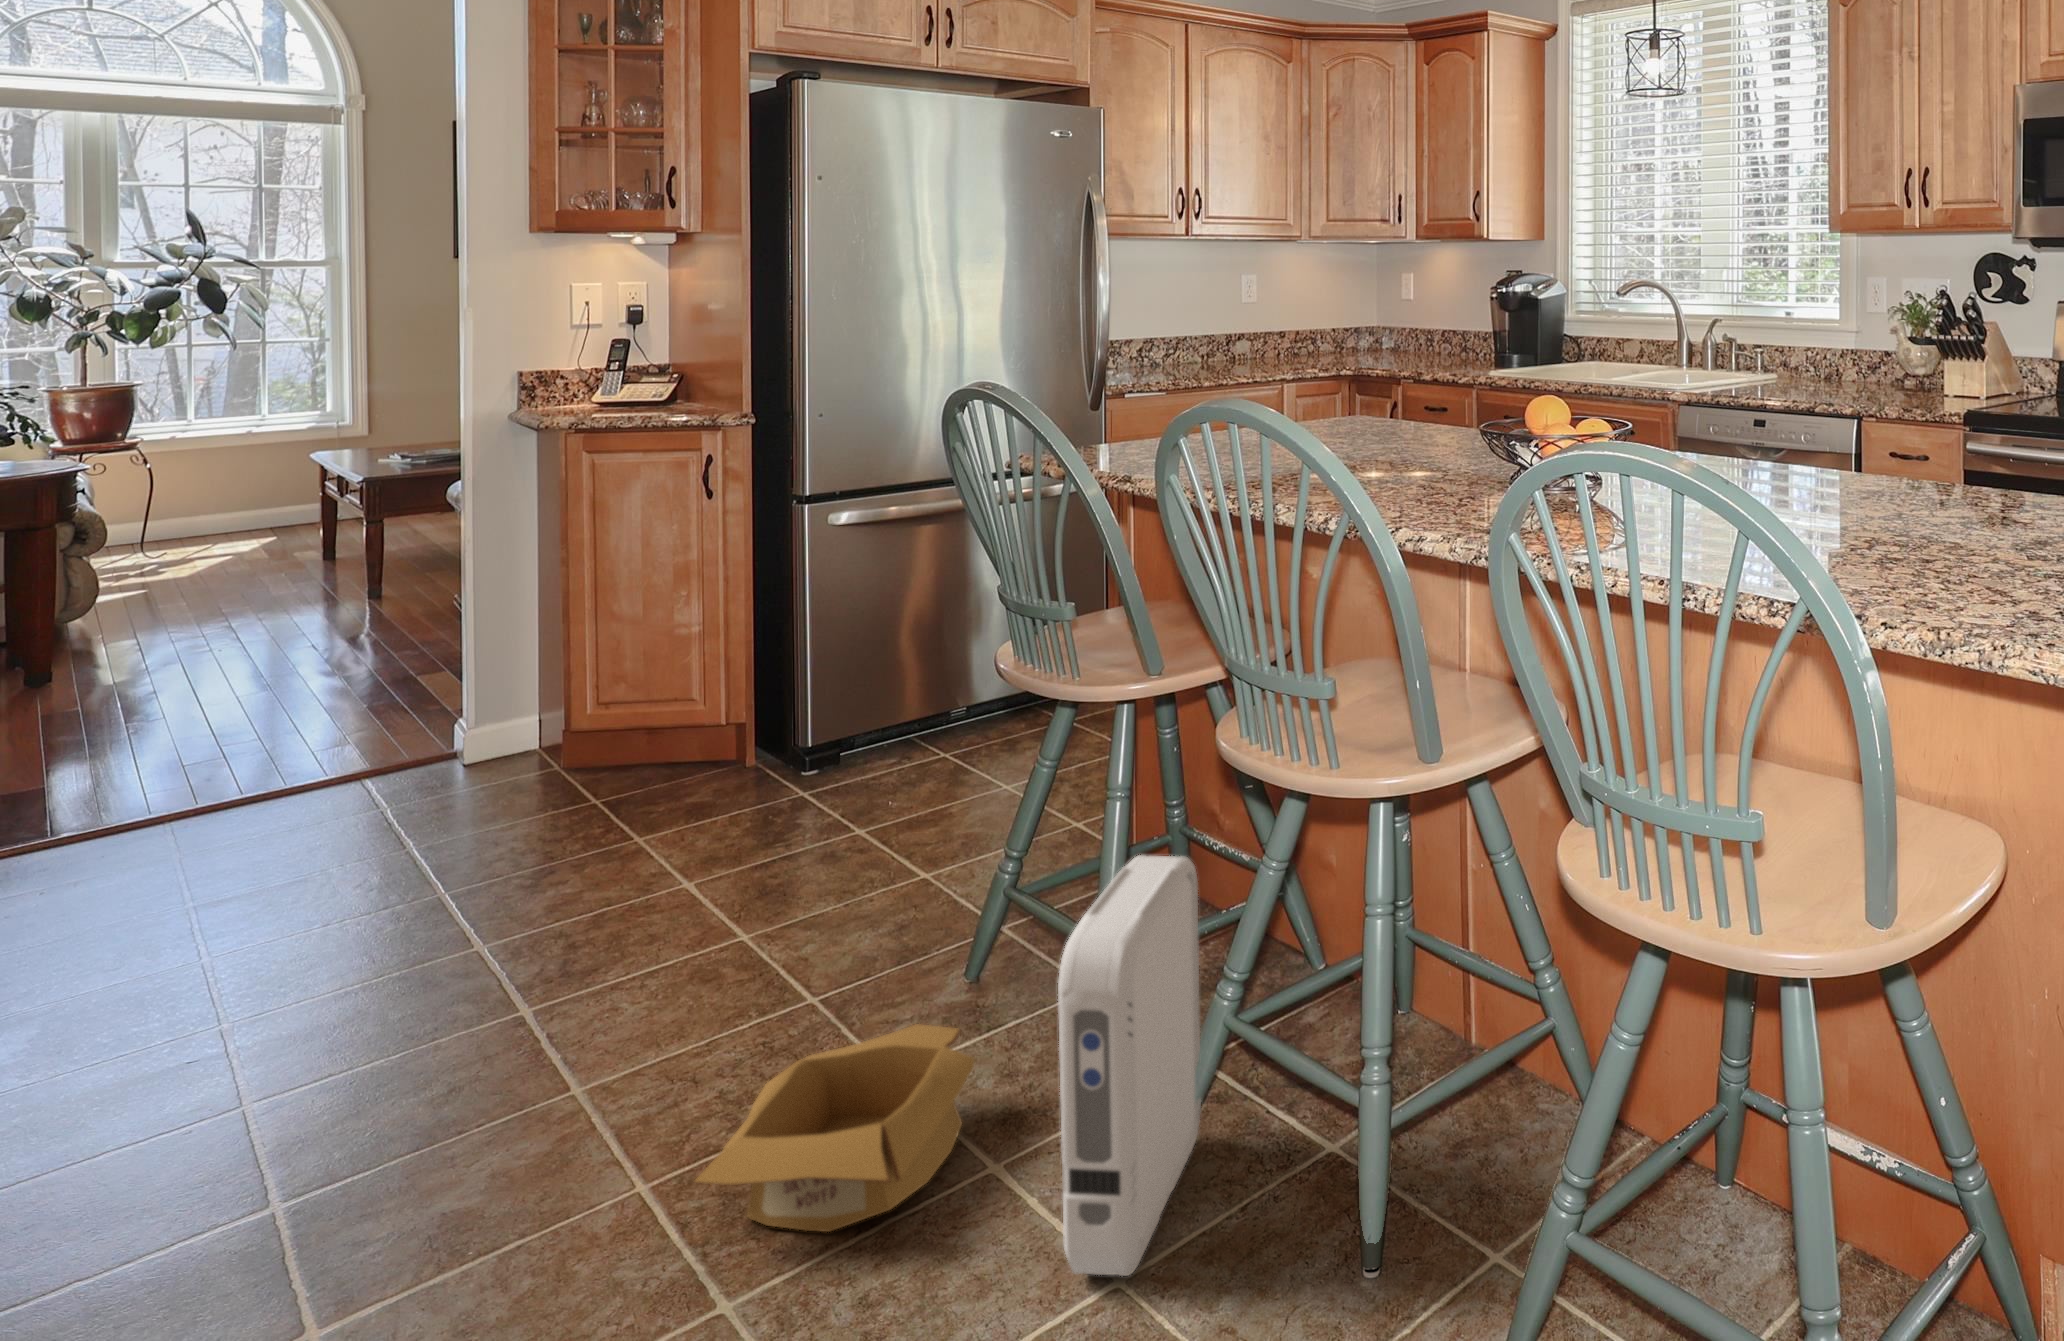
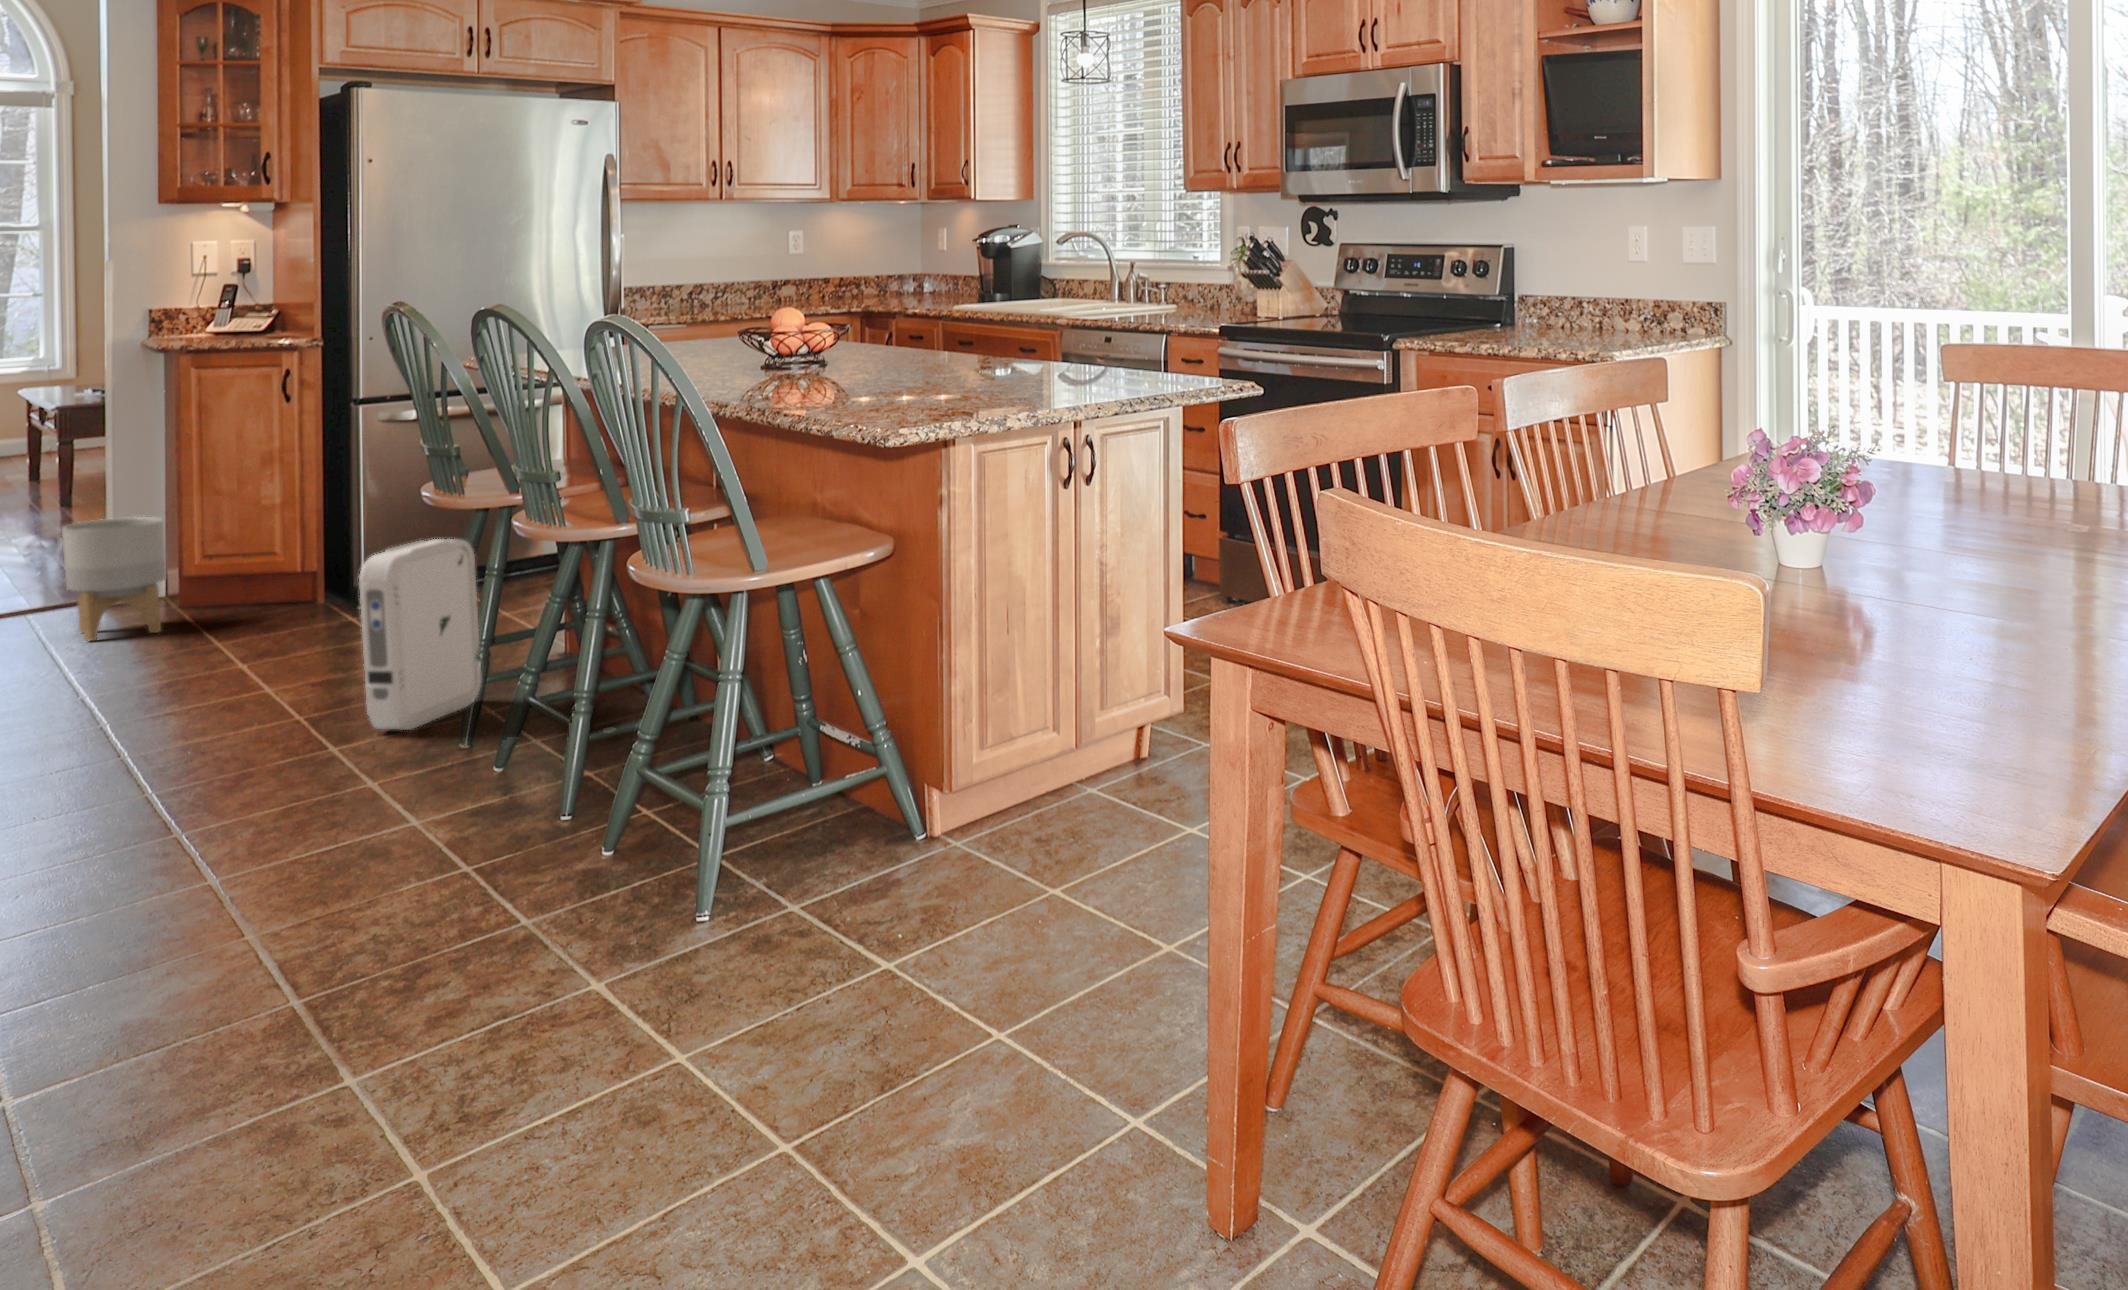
planter: none [409,710,562,921] -> present [62,517,166,641]
cardboard box: present [695,1024,974,1232] -> none [186,647,360,723]

